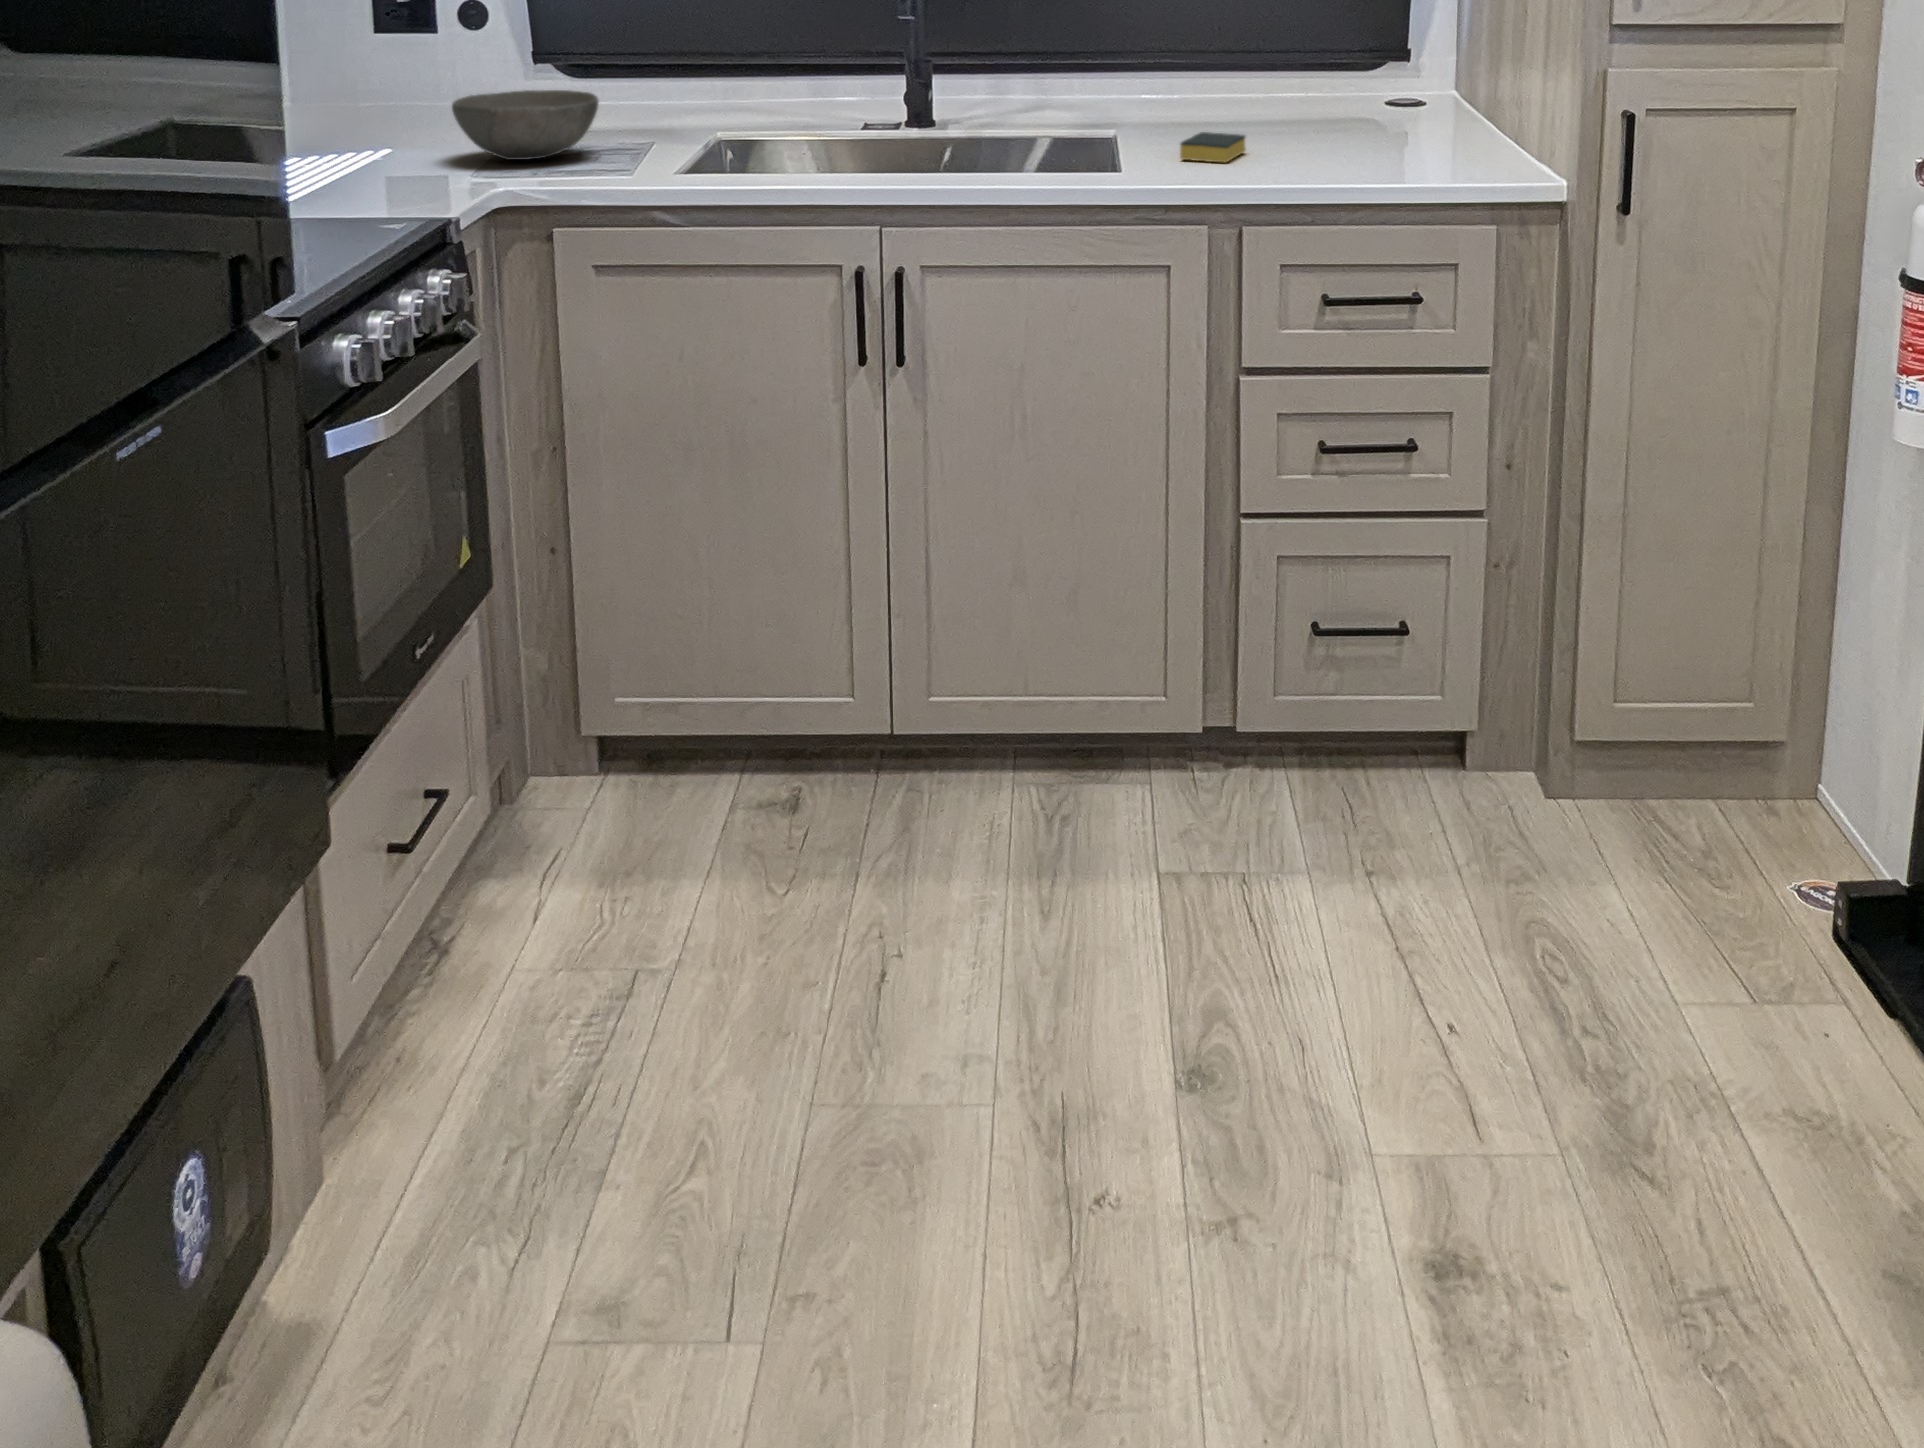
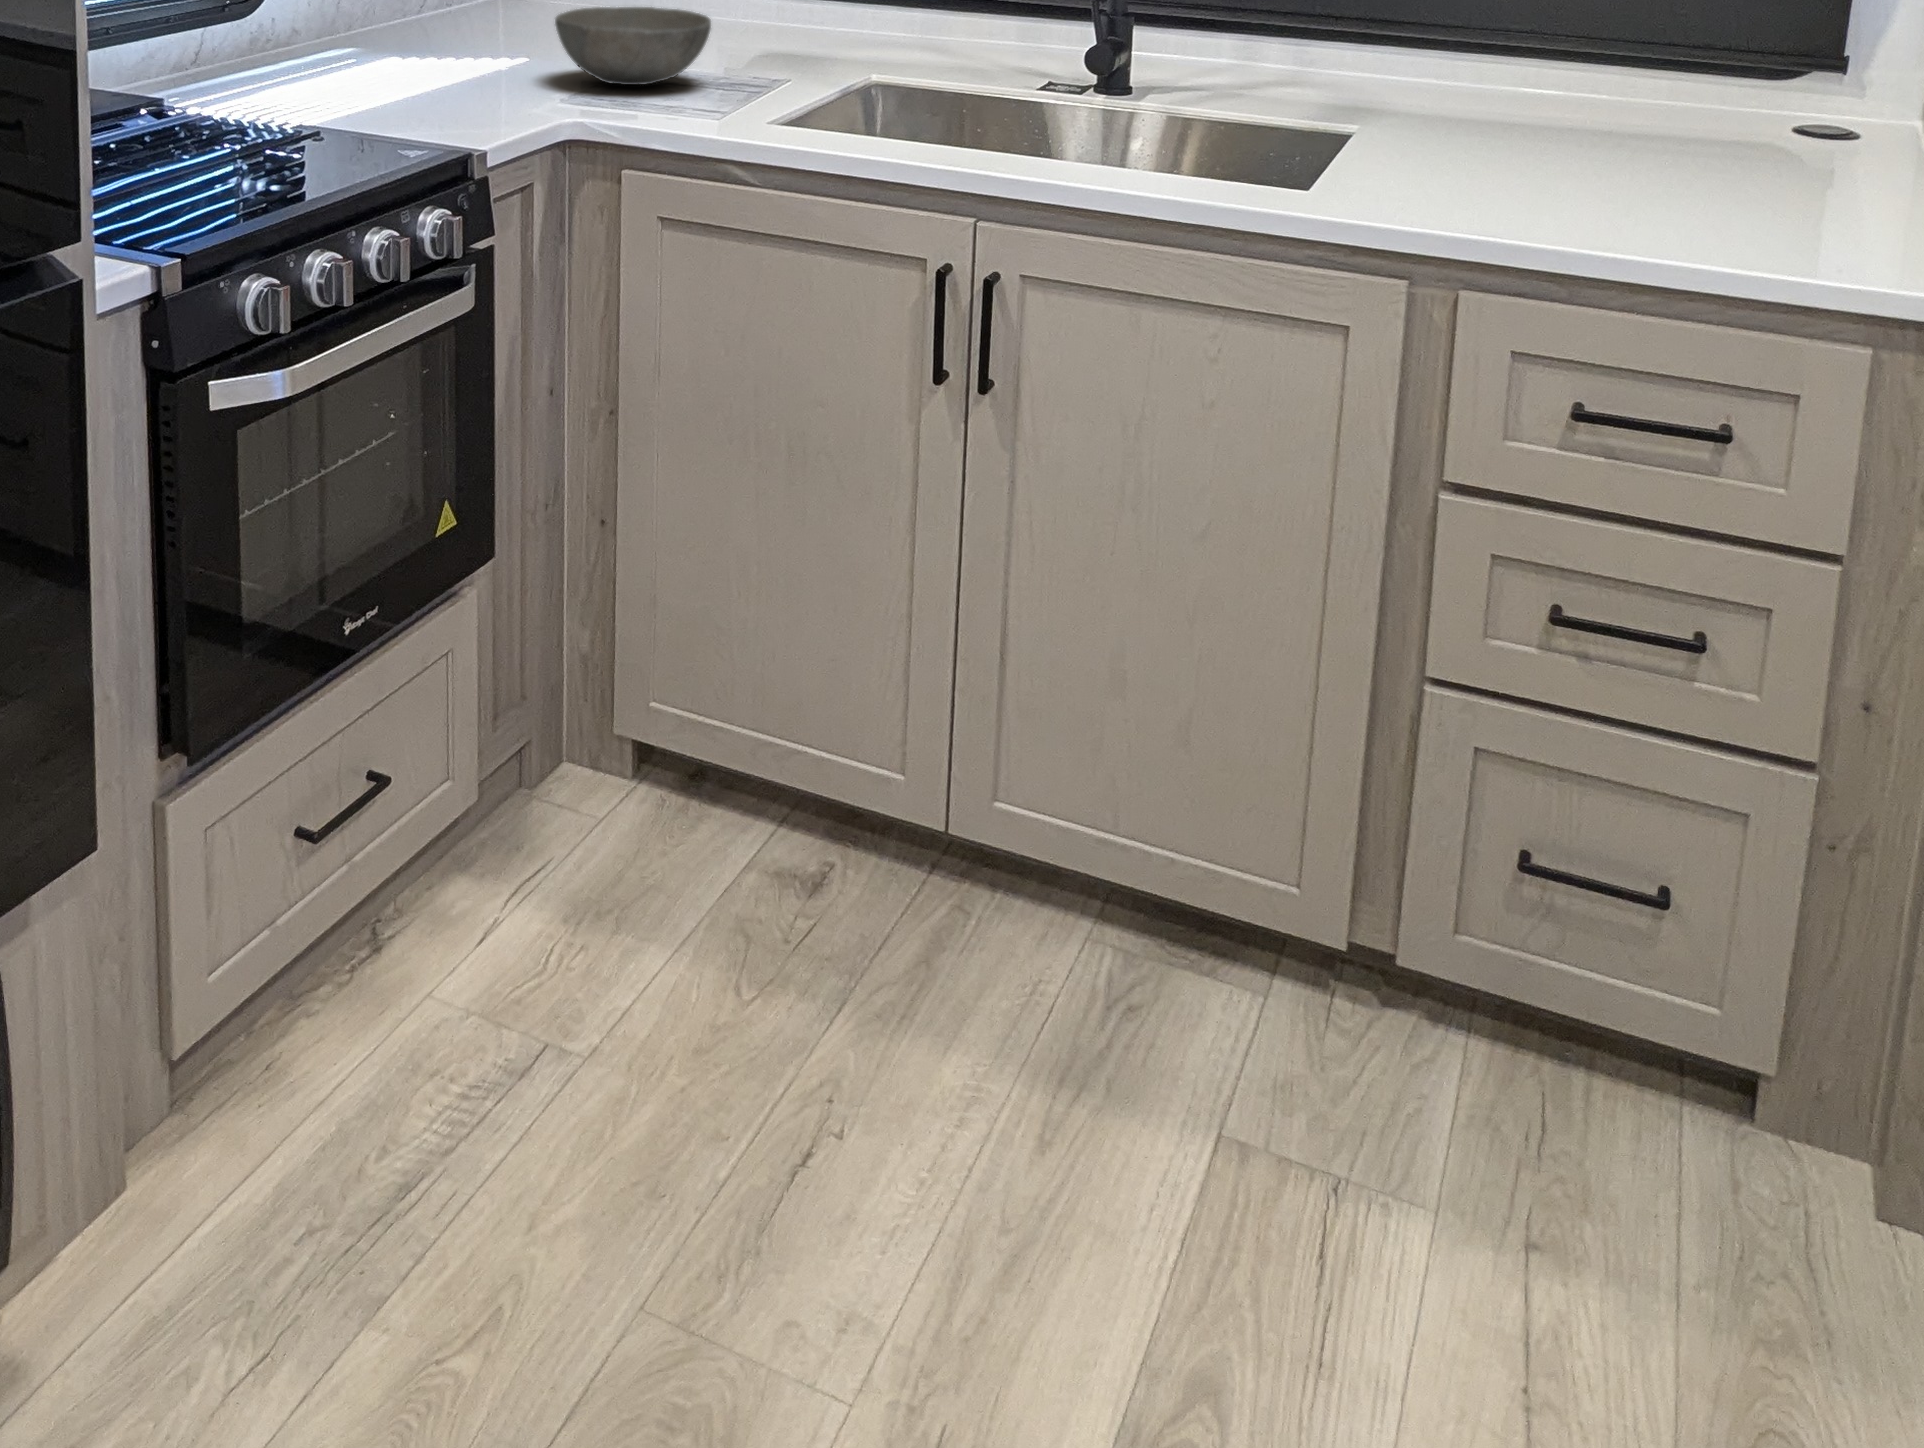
sponge: present [1180,132,1245,163] -> none [1405,142,1515,190]

